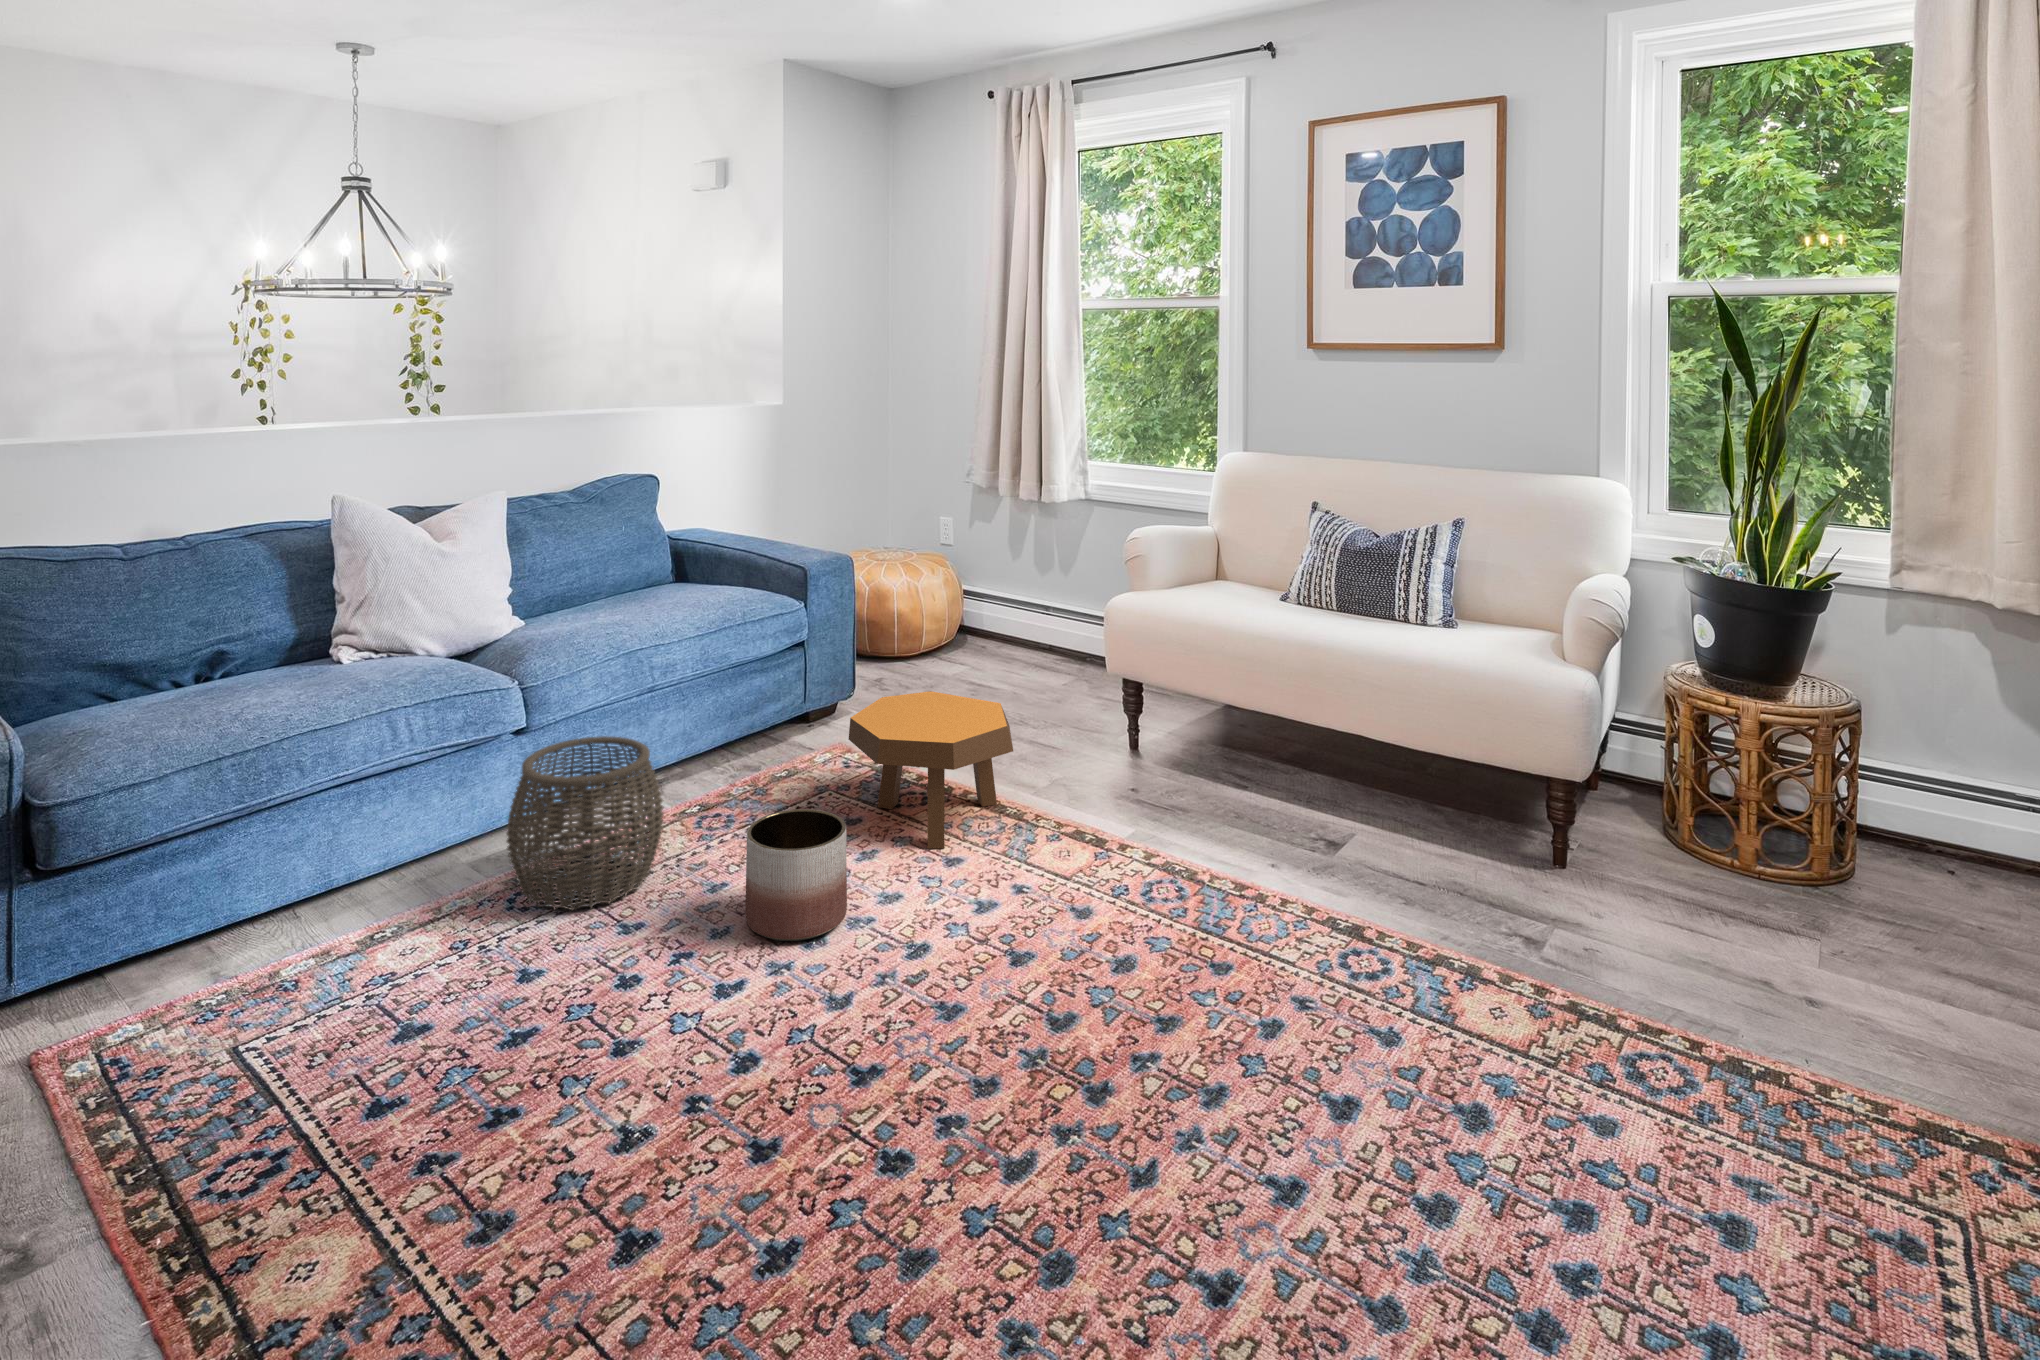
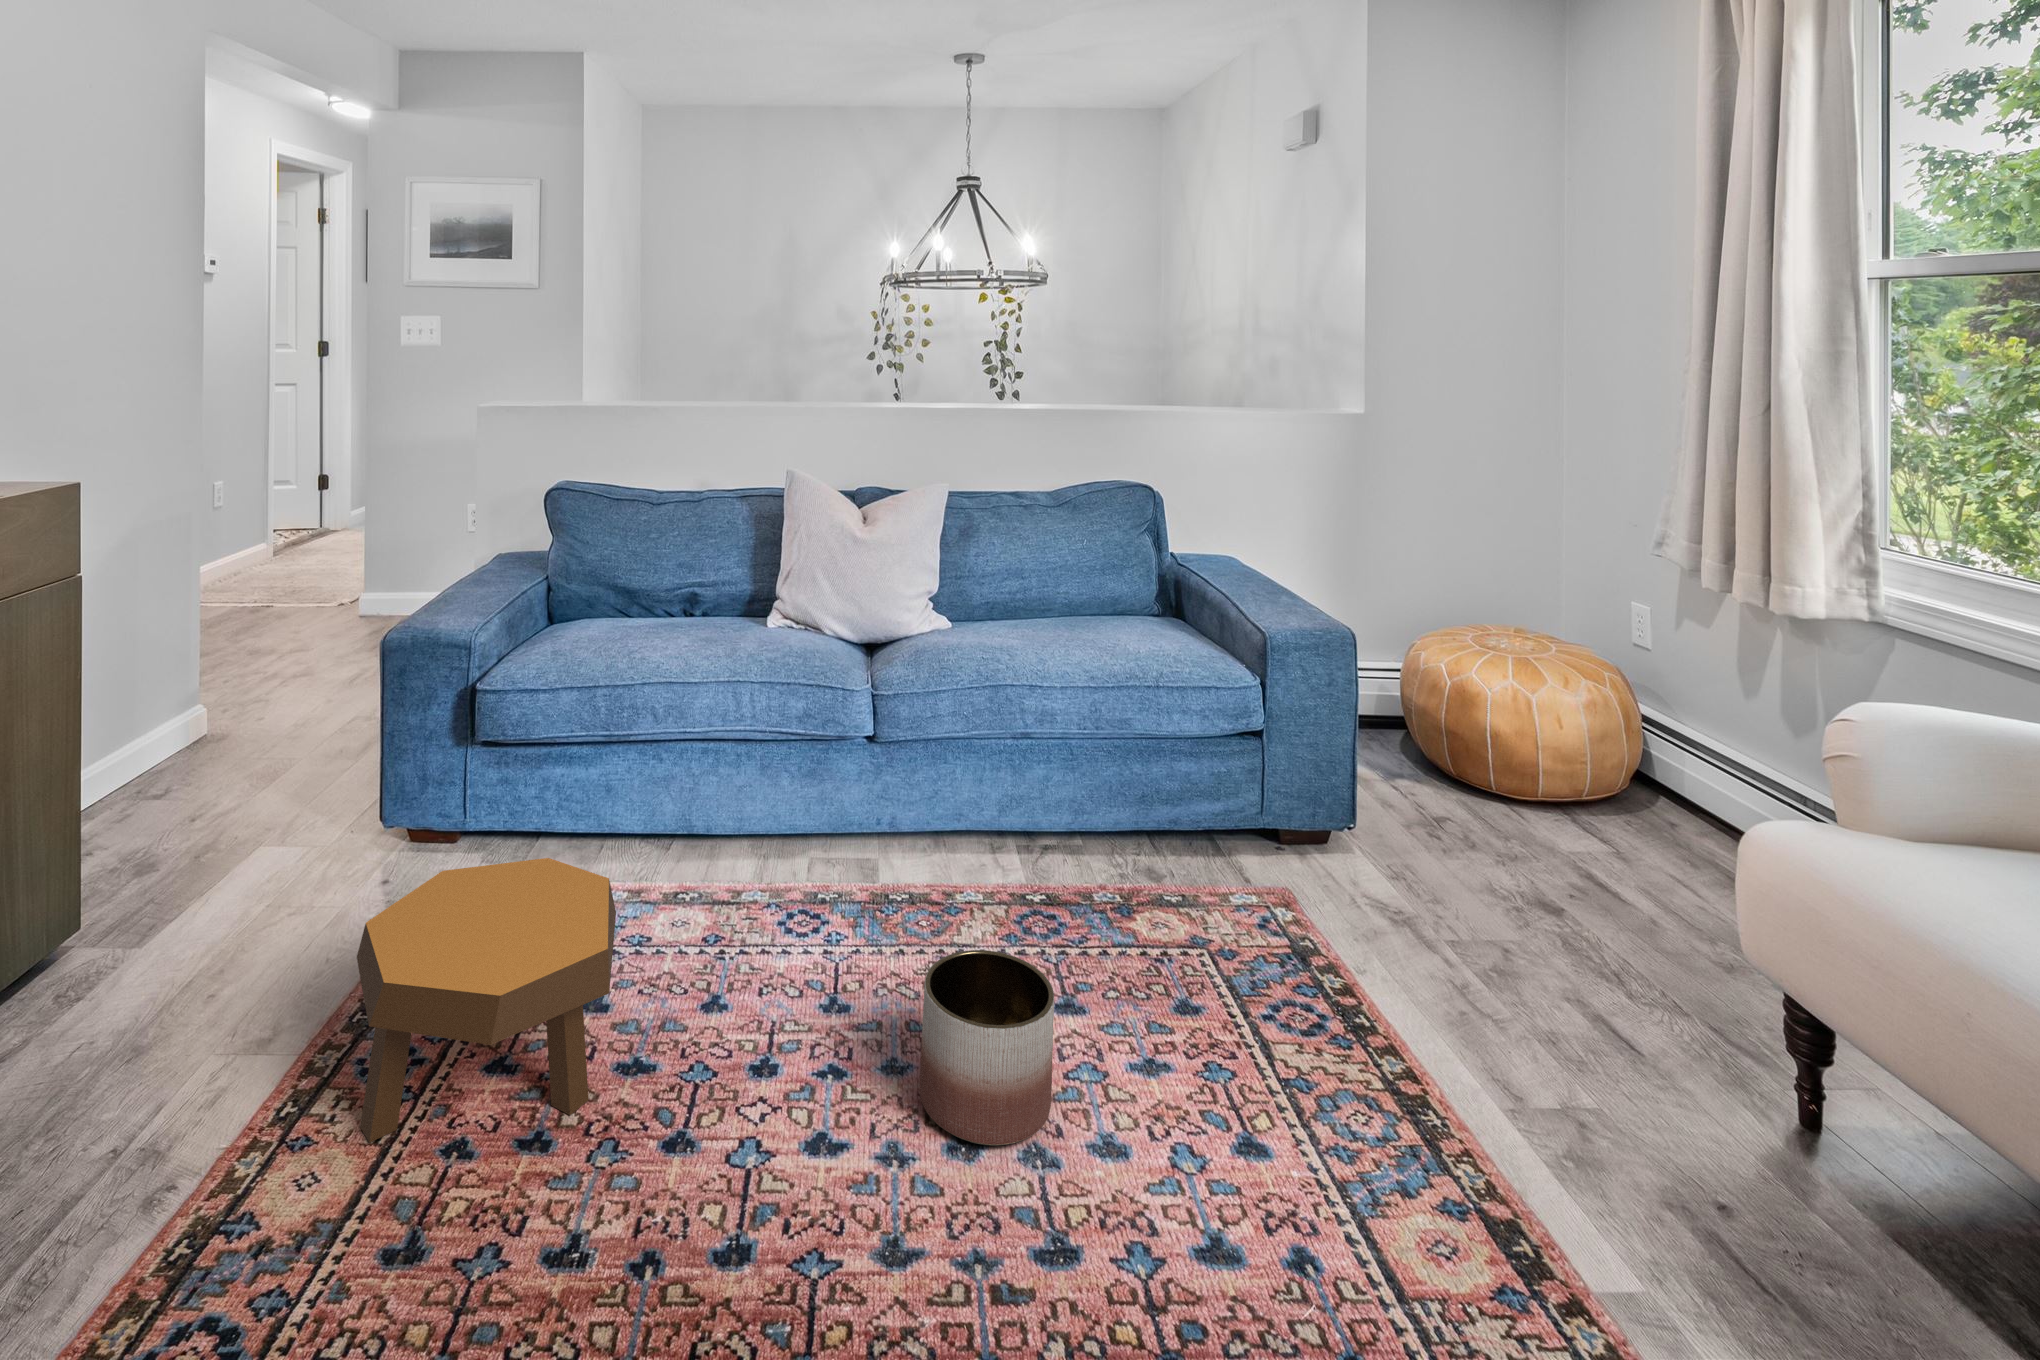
footstool: present [849,691,1013,849] -> present [357,858,616,1142]
woven basket: present [506,736,664,910] -> none [779,767,944,968]

